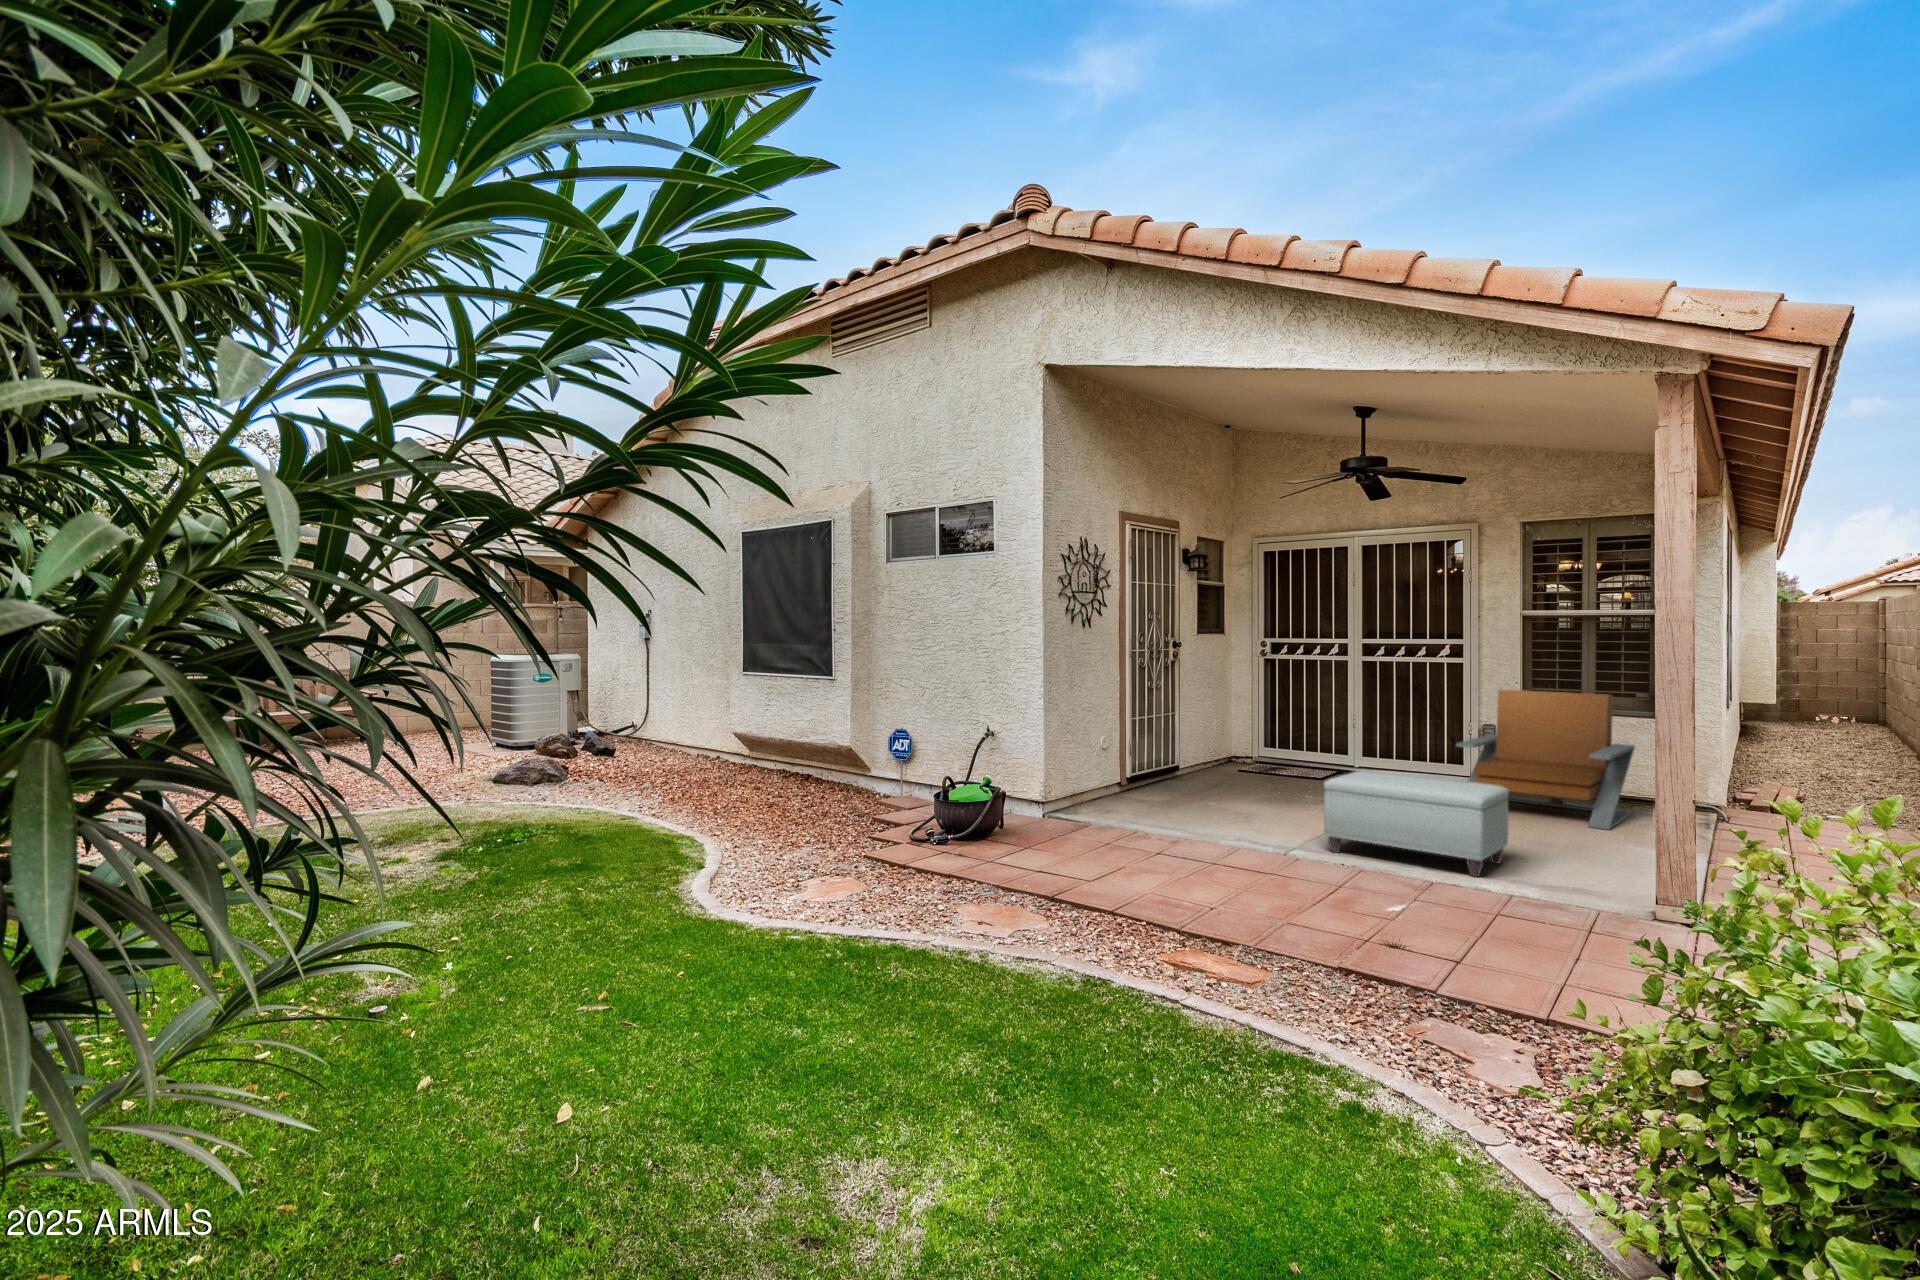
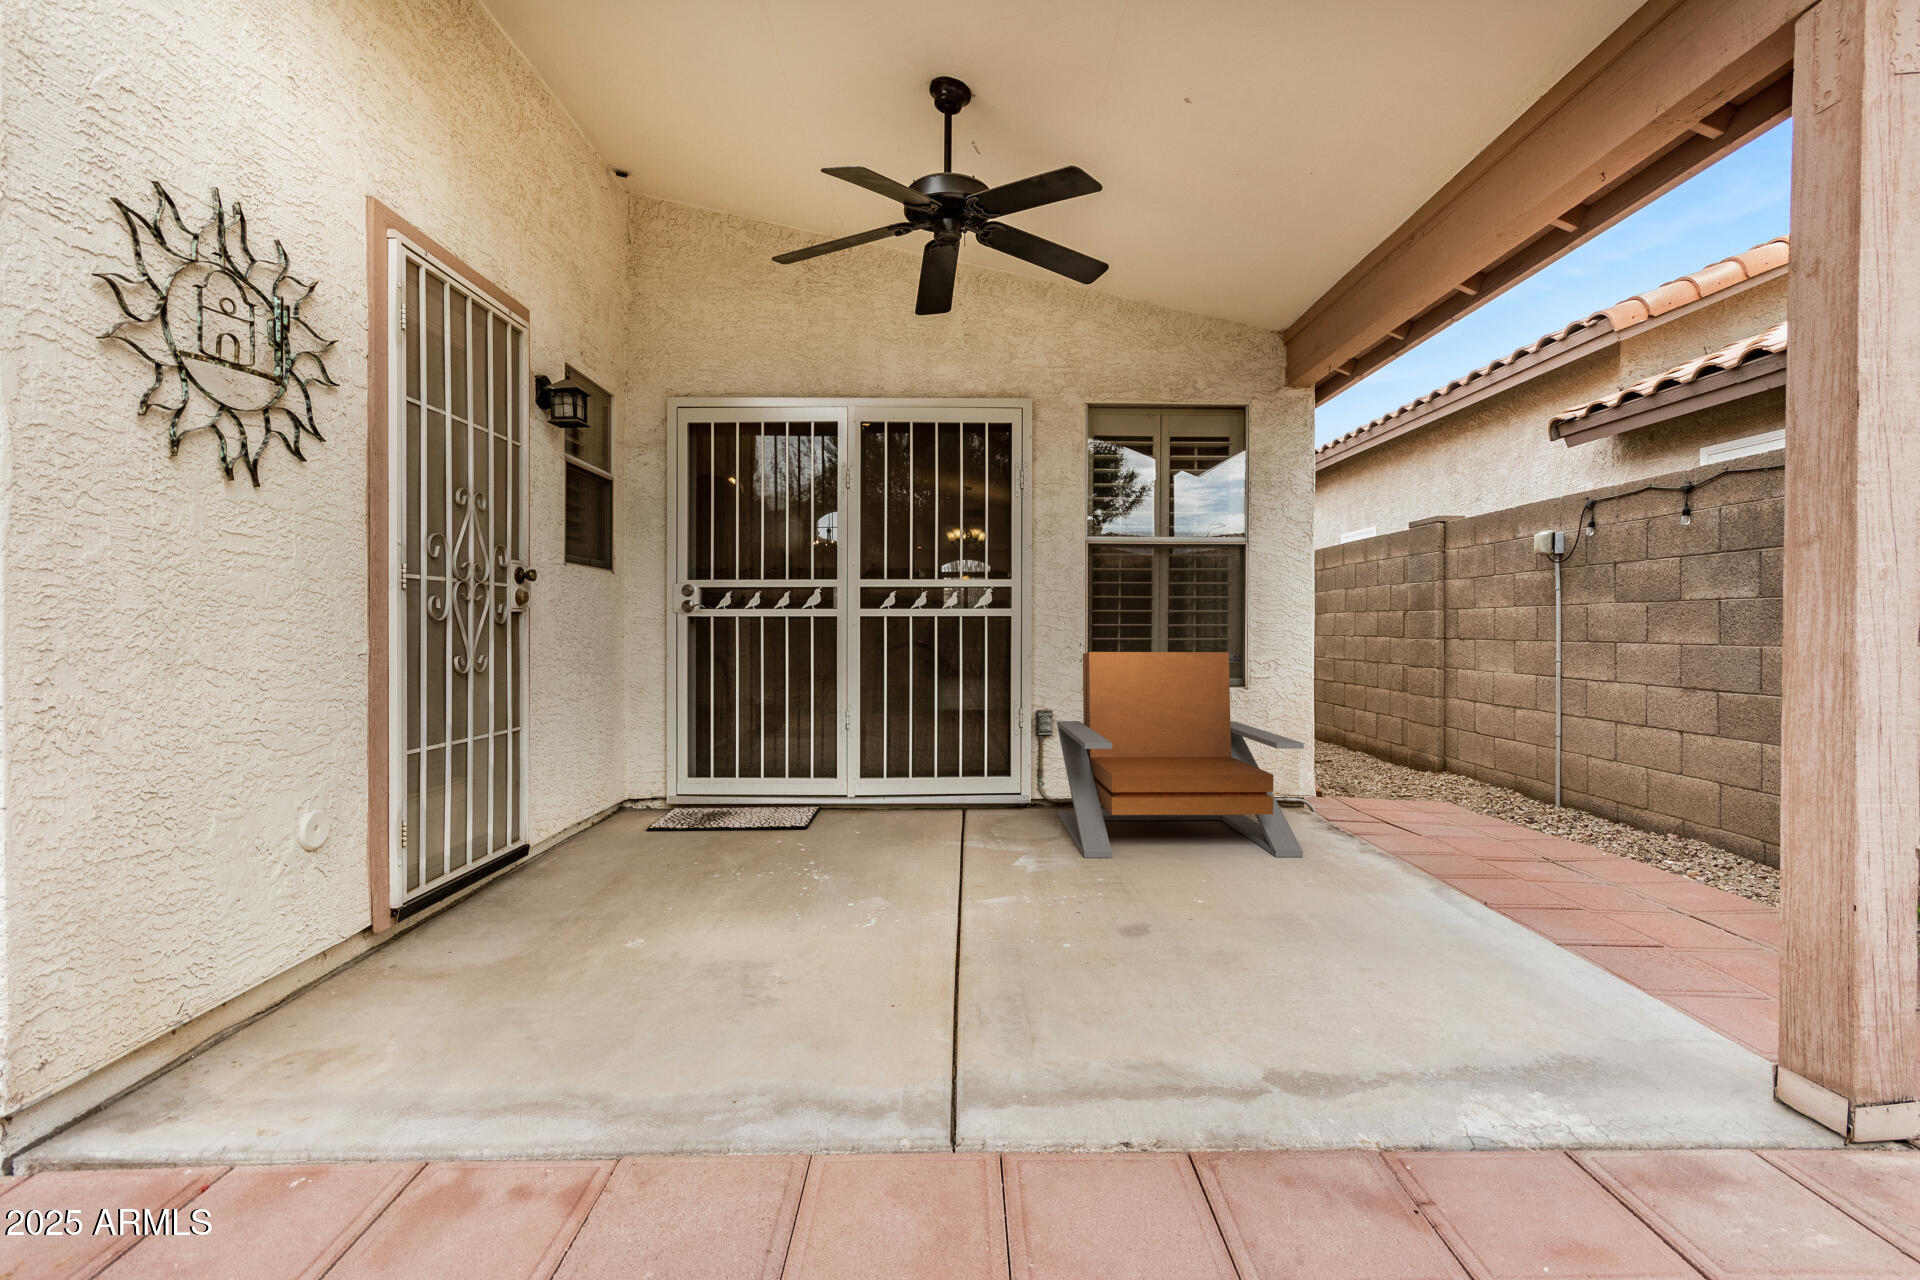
ottoman: present [1324,771,1509,877] -> none [1130,851,1677,1167]

